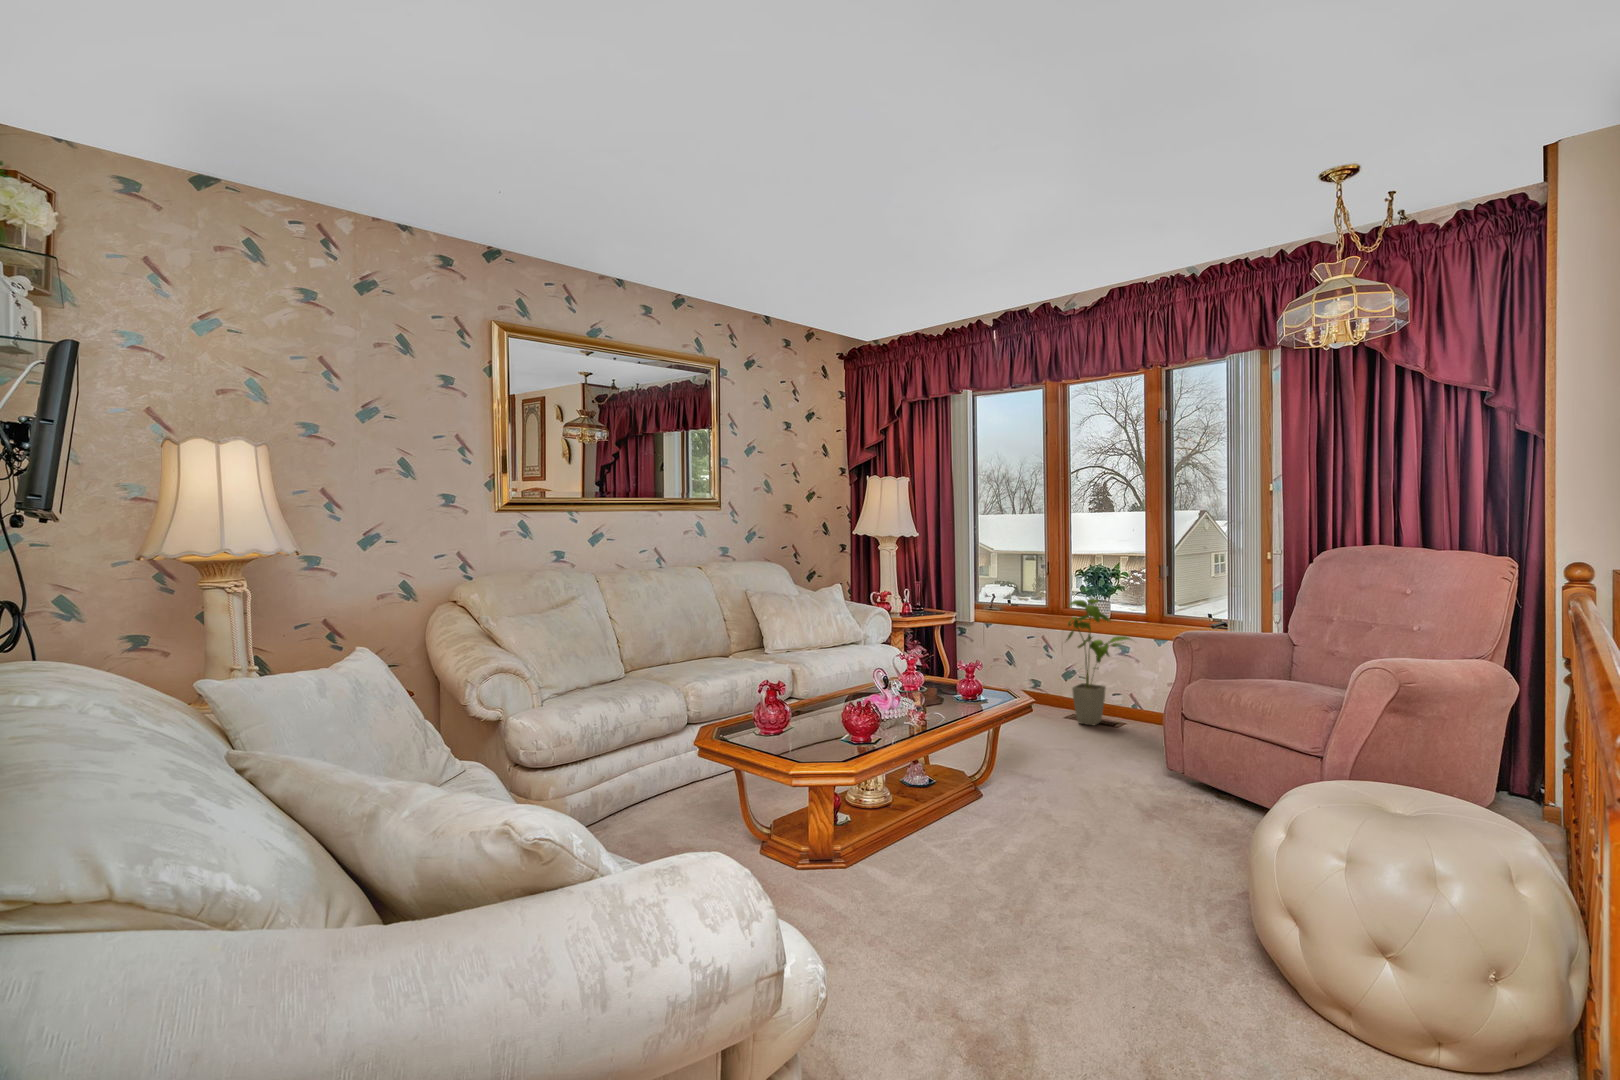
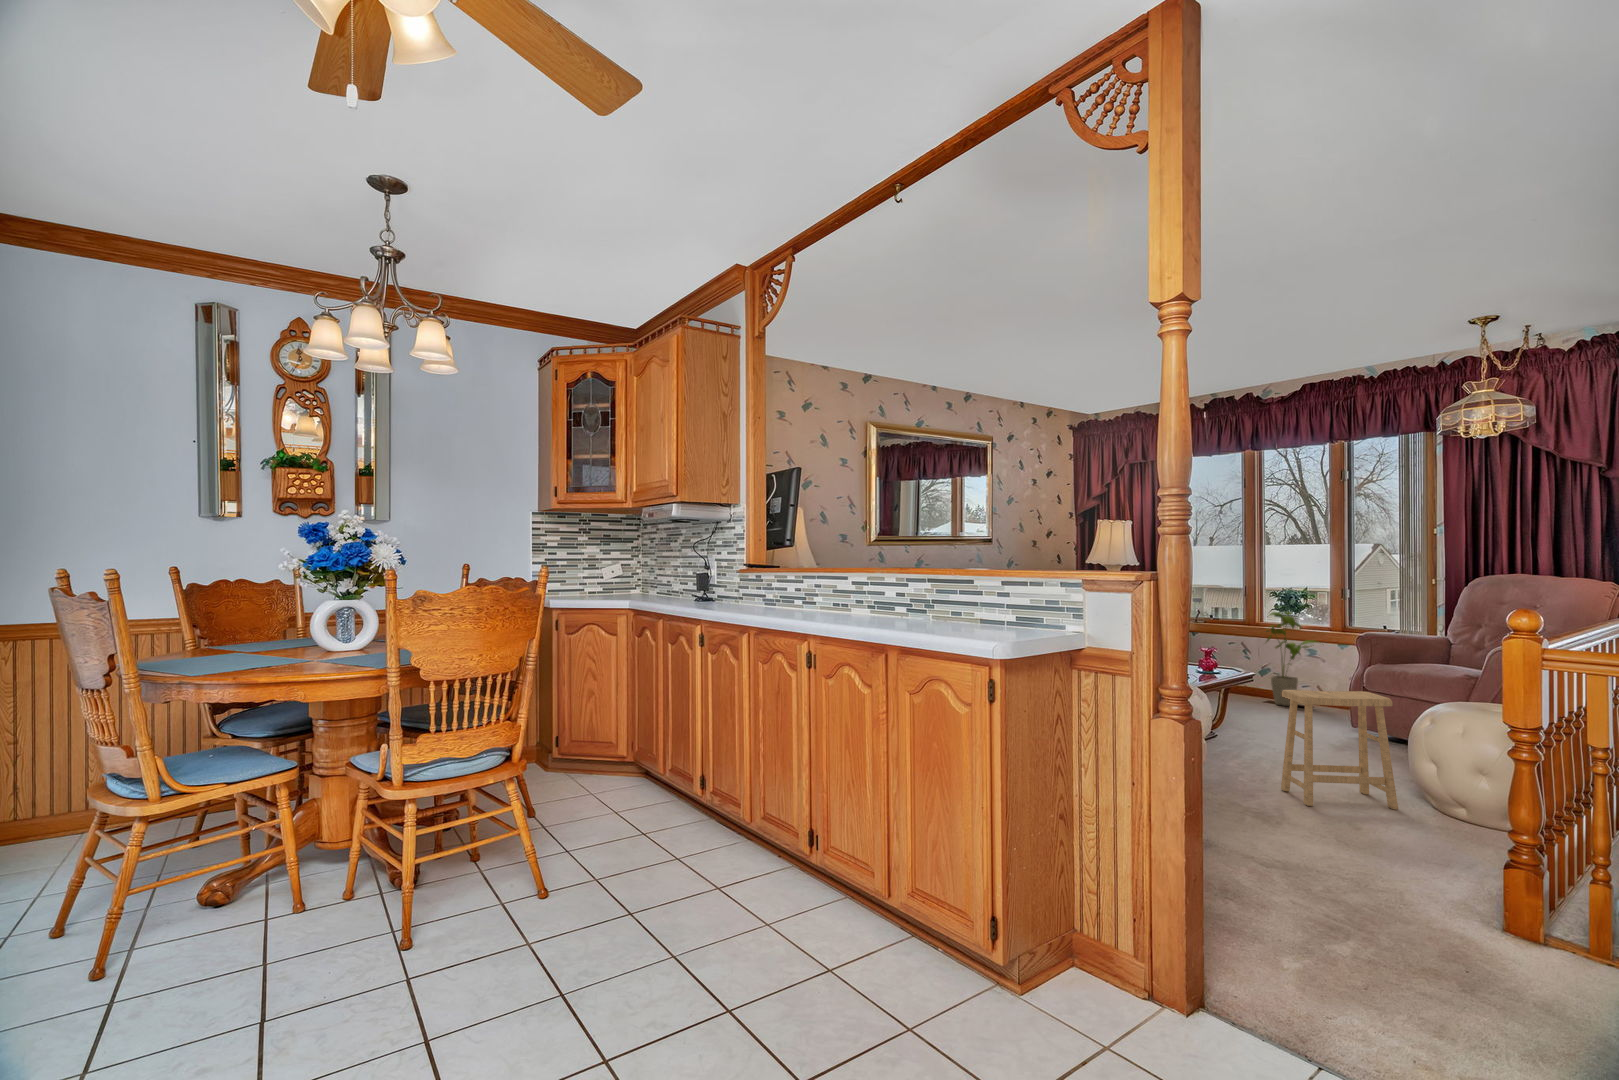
footstool: none [1028,765,1206,989] -> present [1281,690,1398,810]

